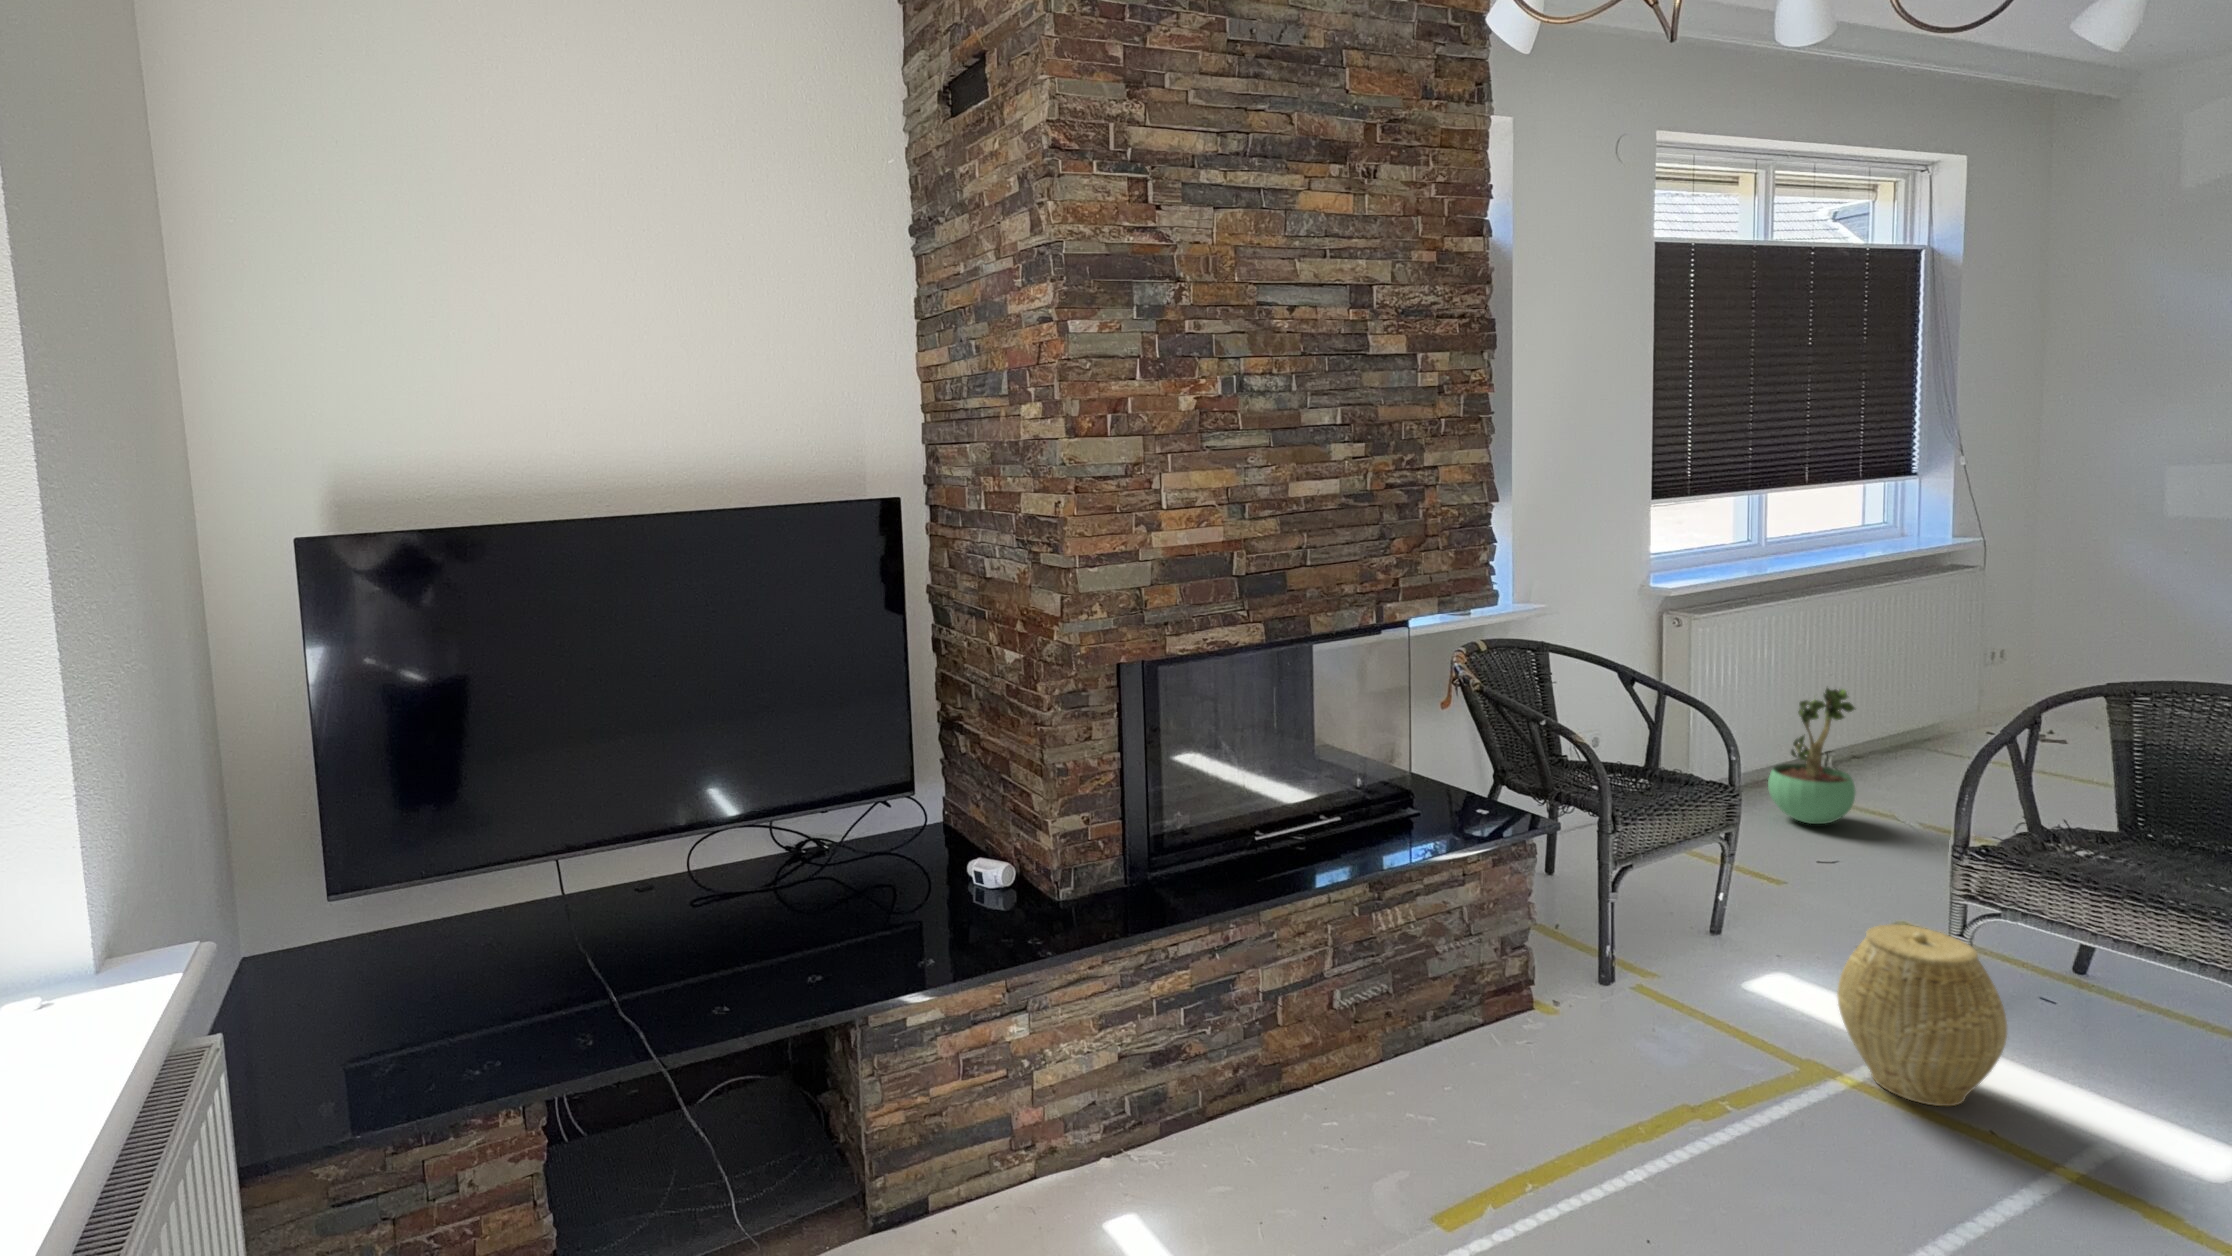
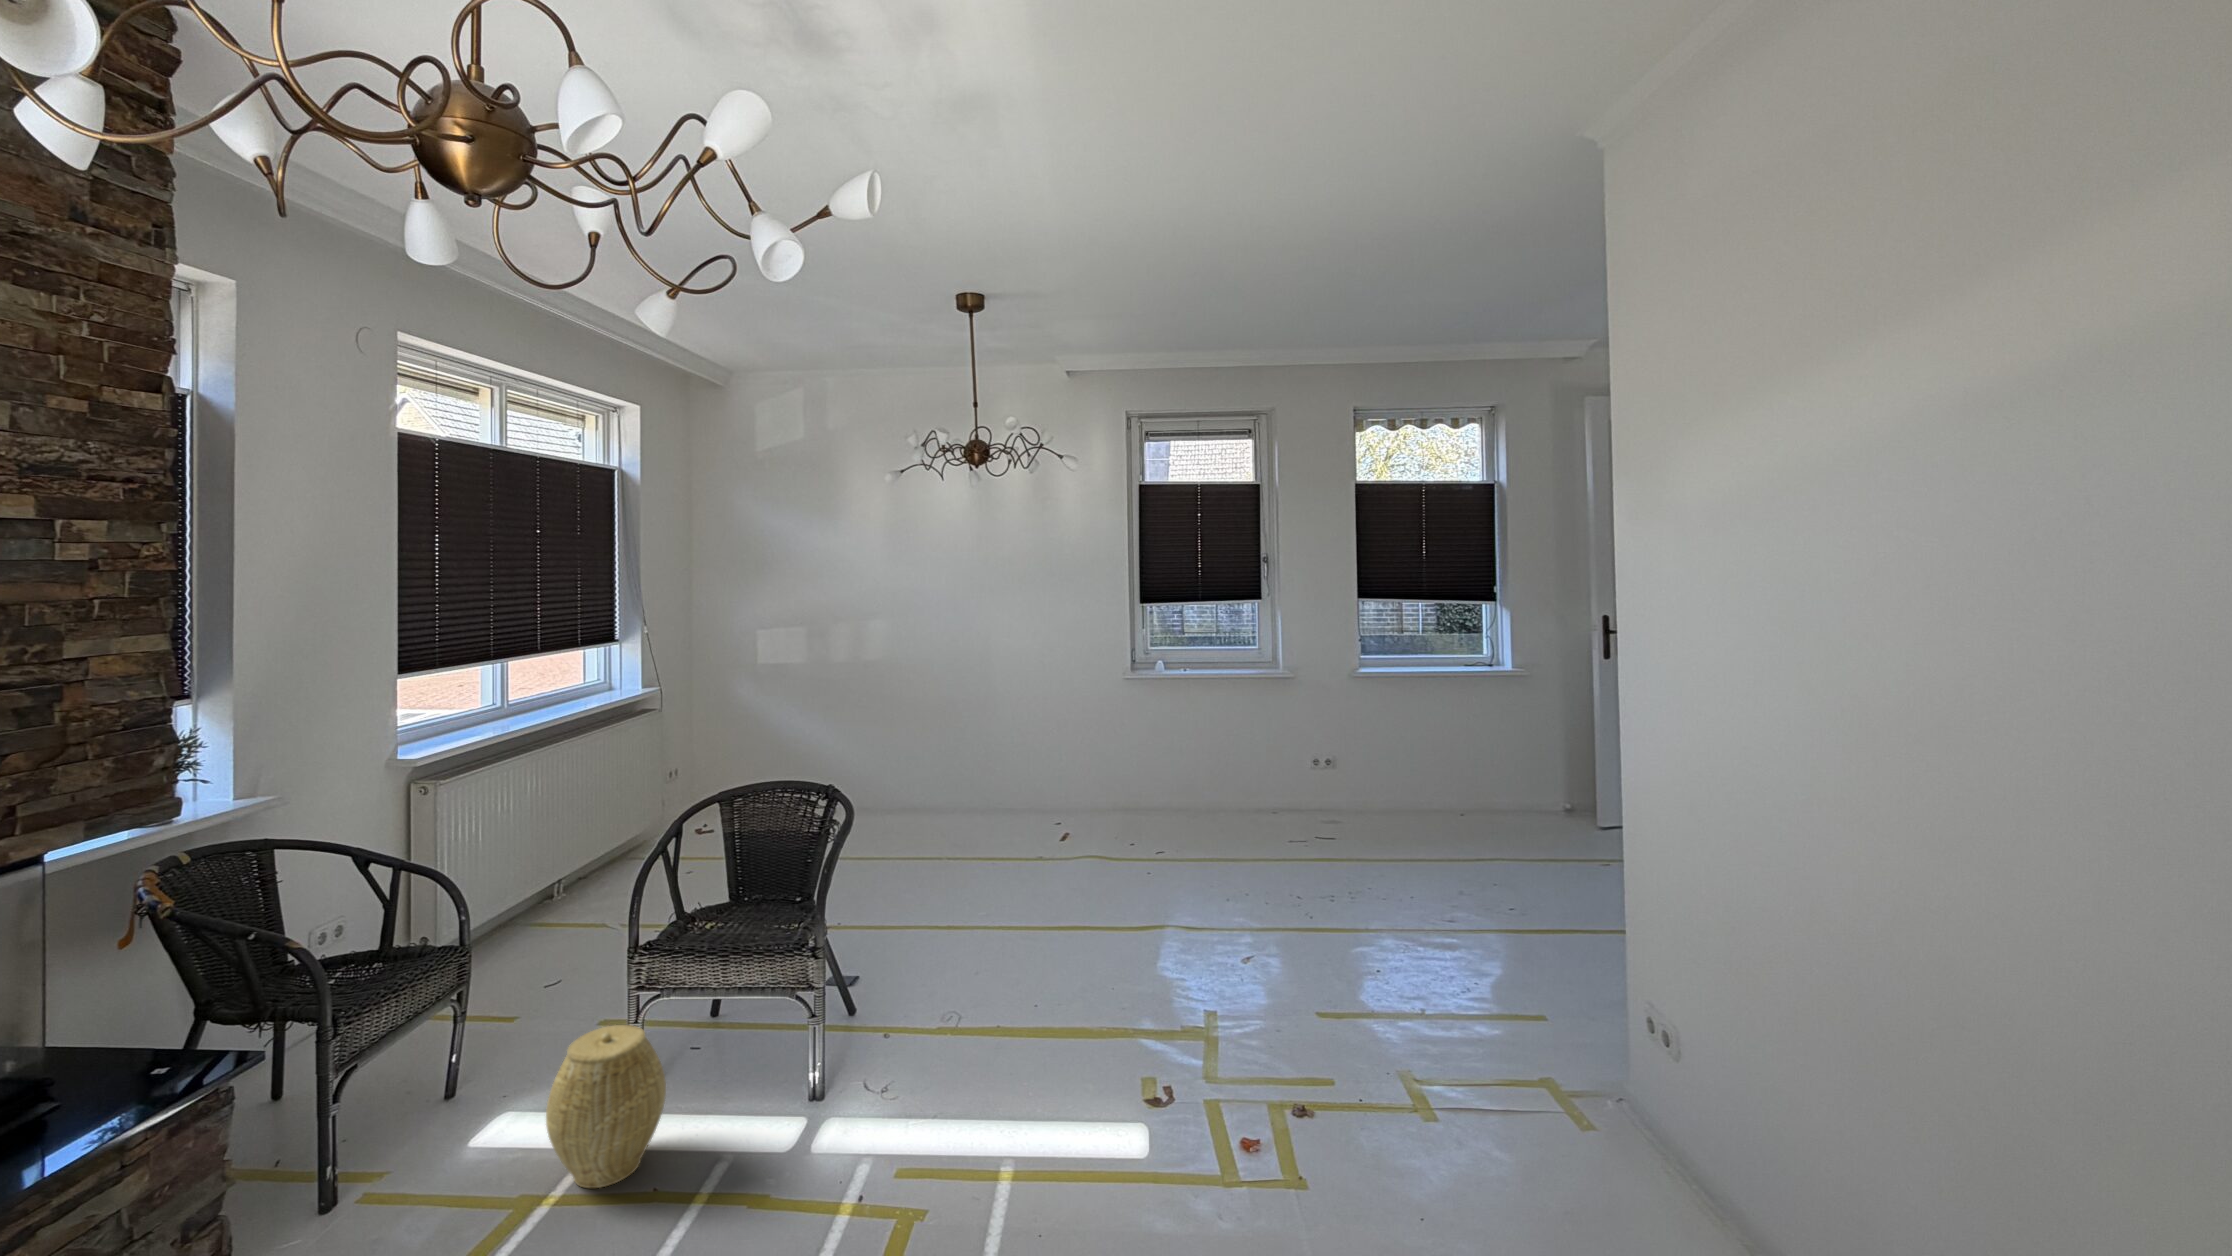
potted plant: present [1768,688,1856,824] -> none [508,819,576,942]

